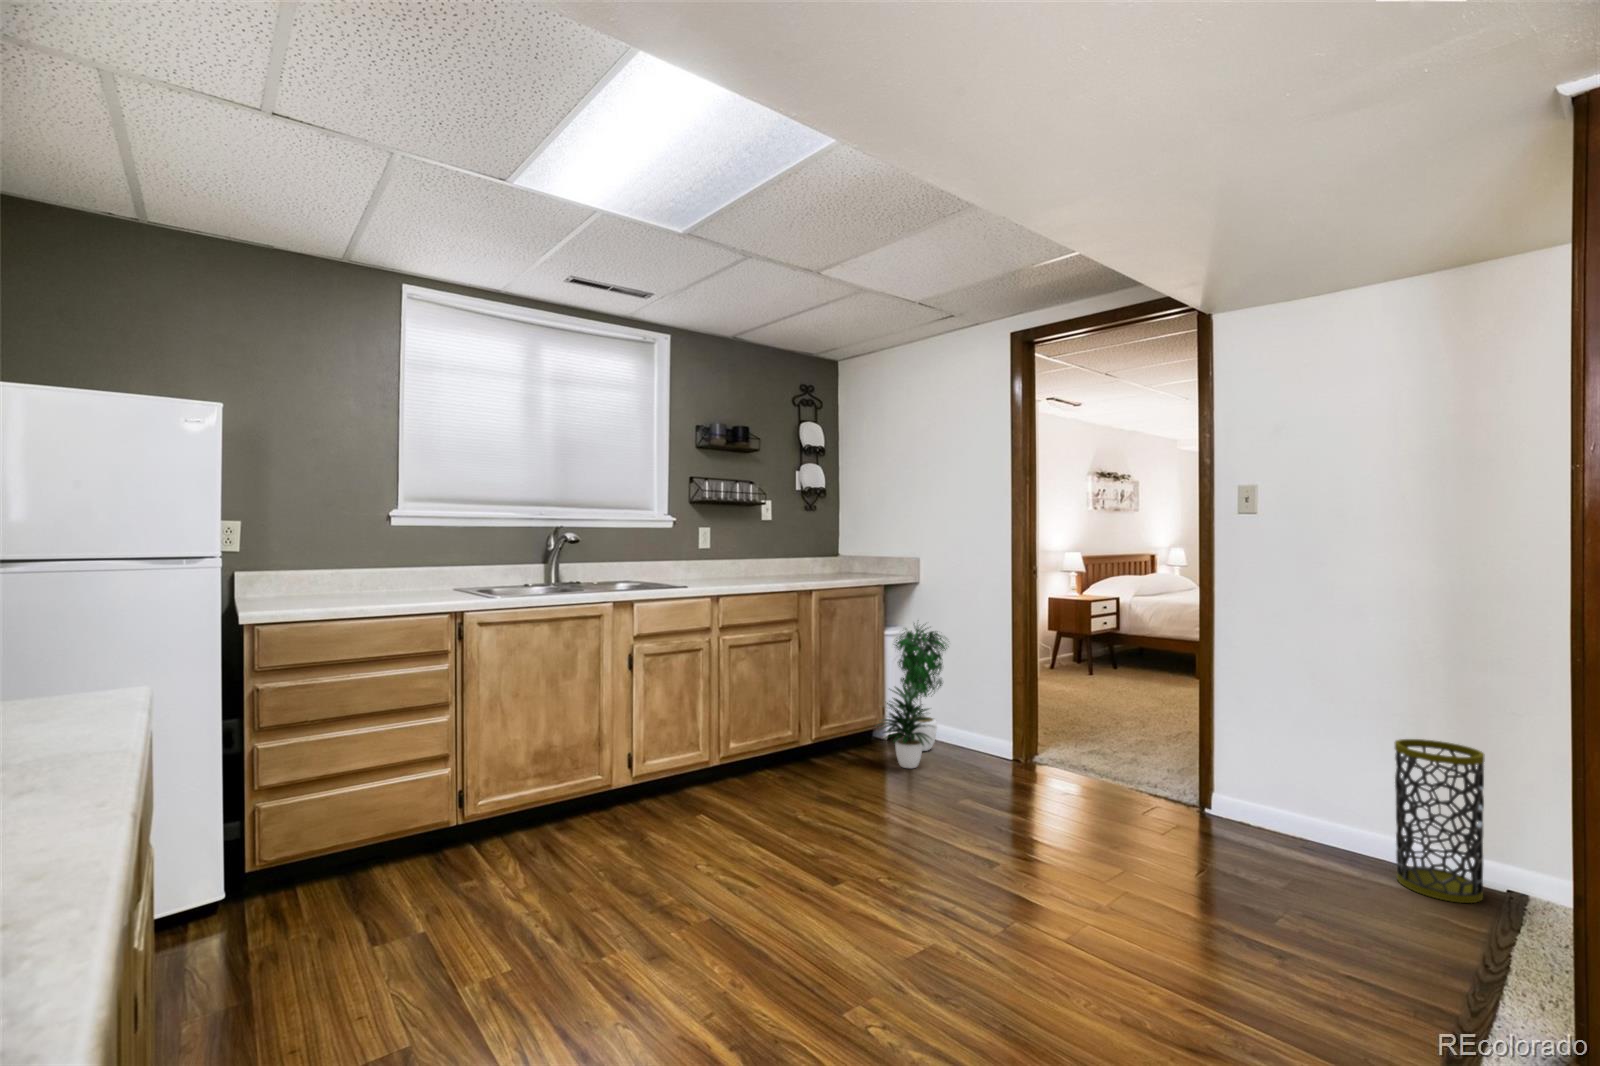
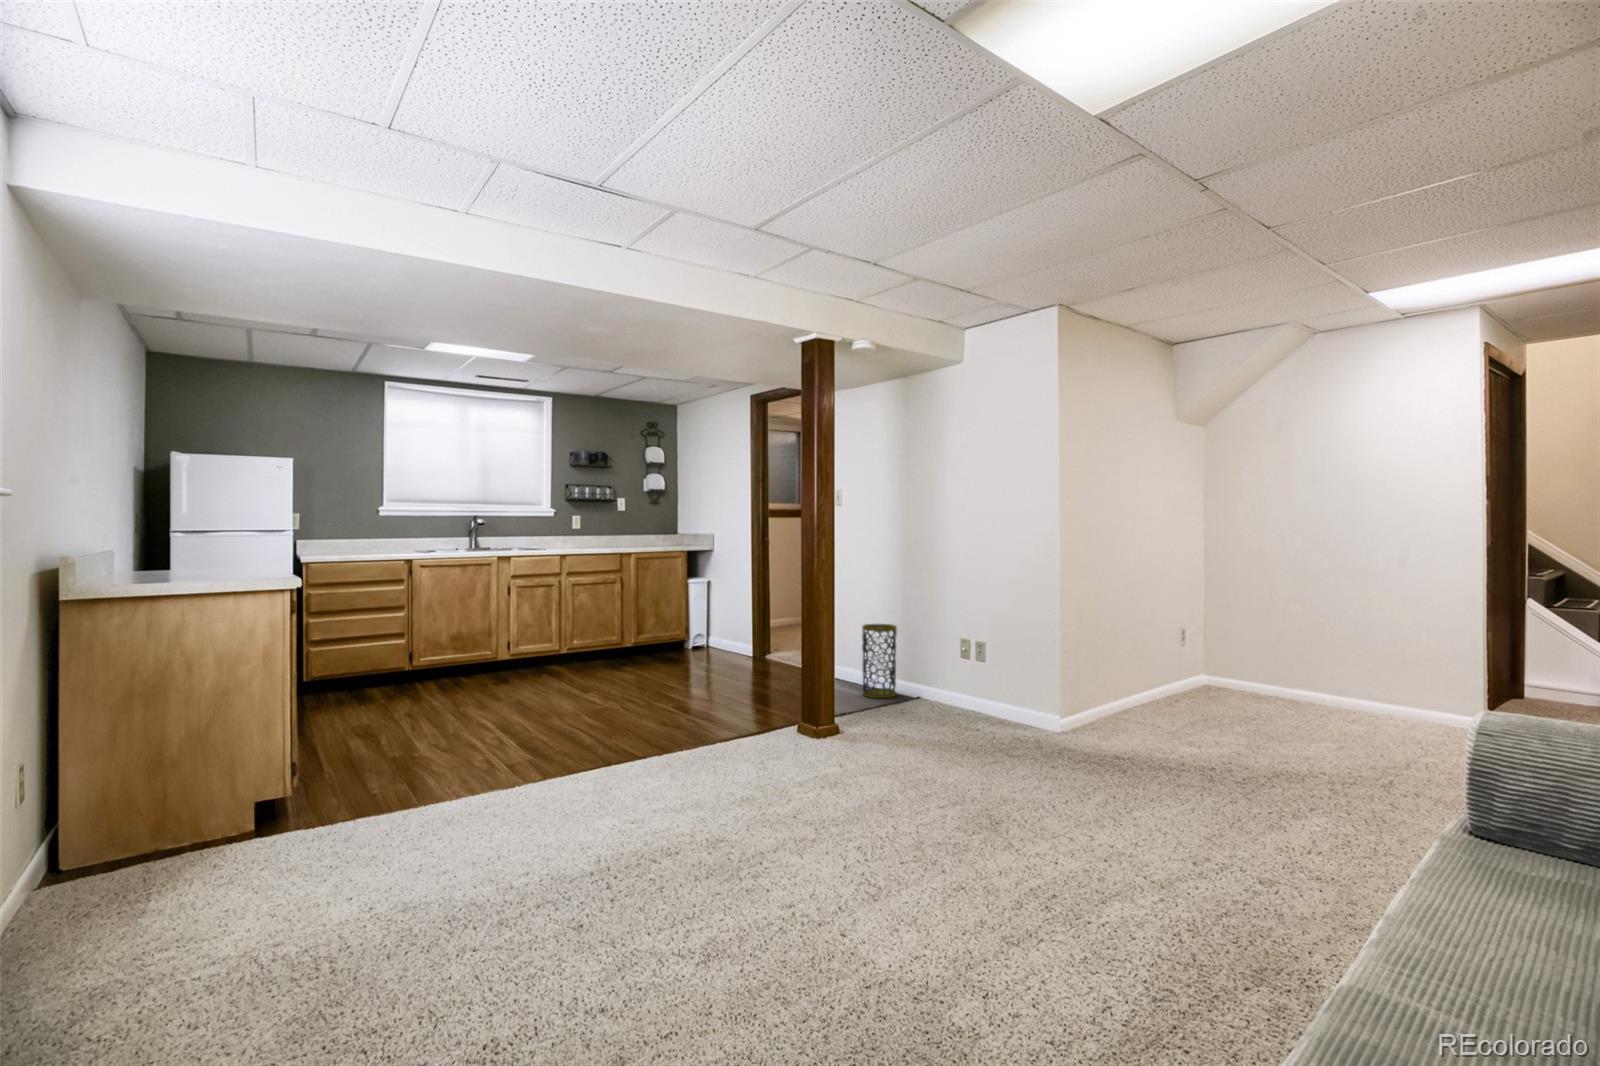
potted plant: present [878,624,949,768] -> none [665,572,723,659]

